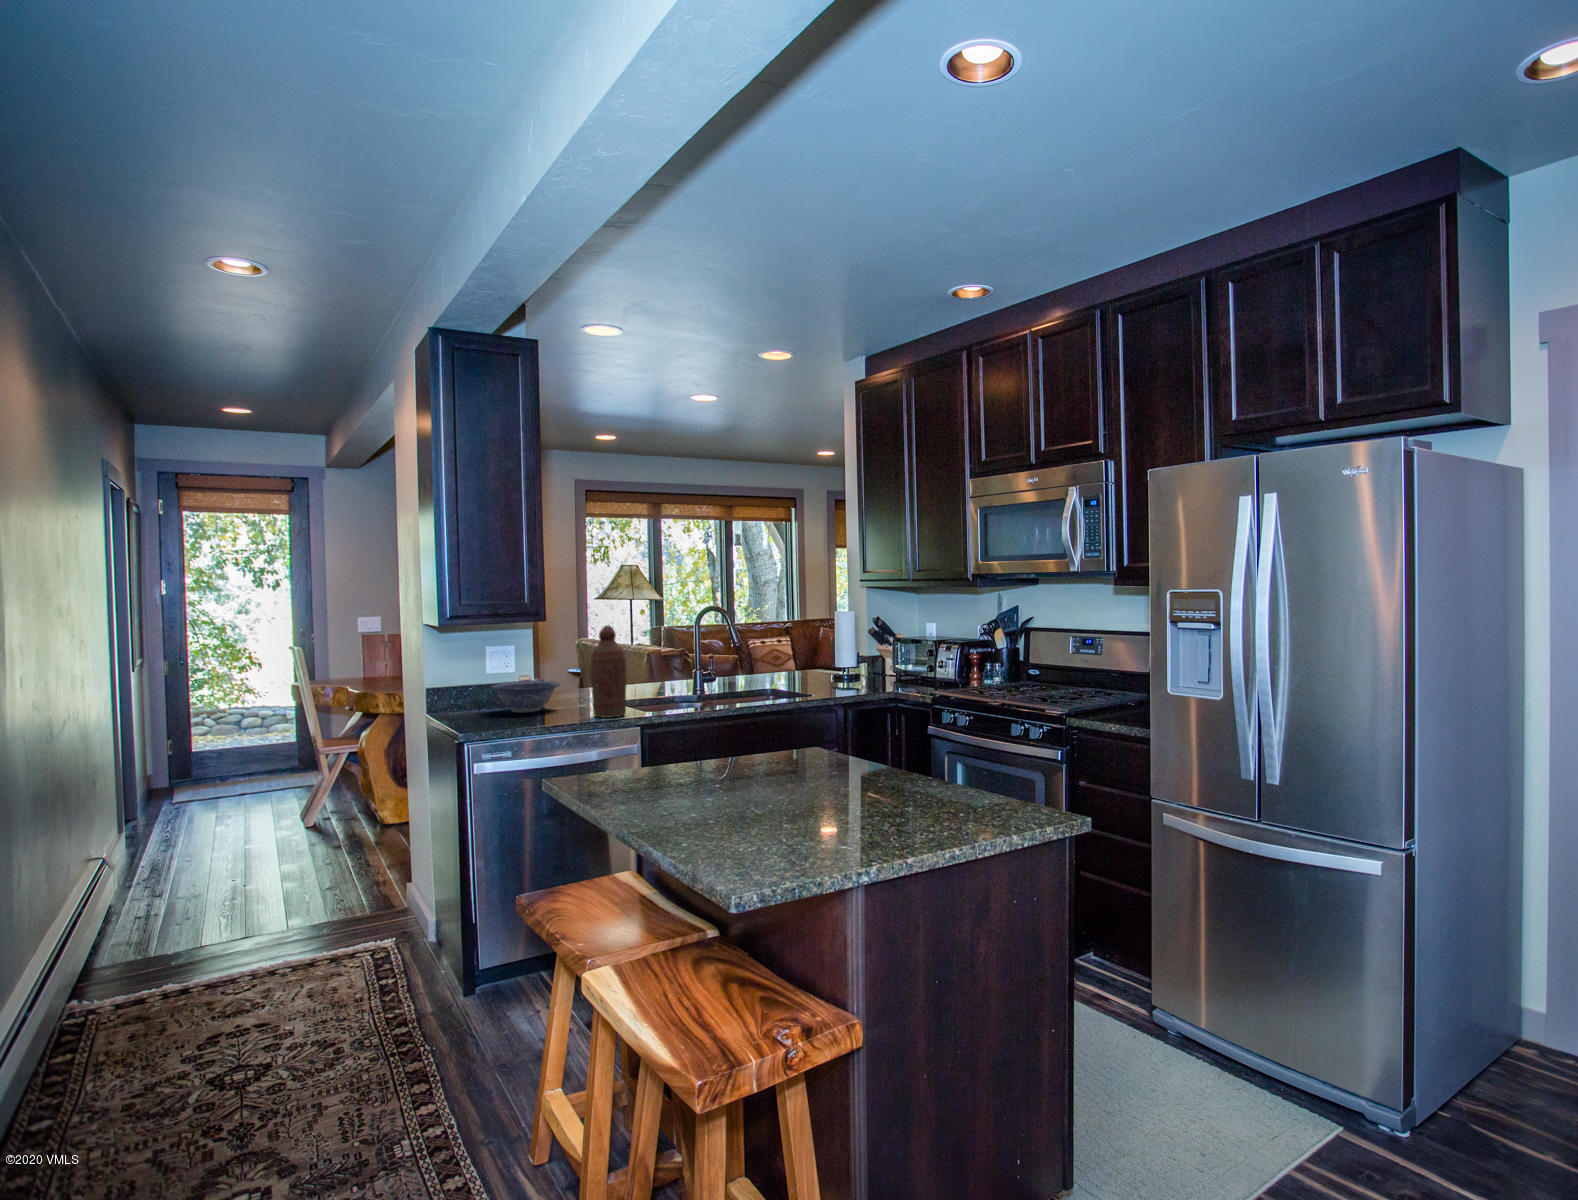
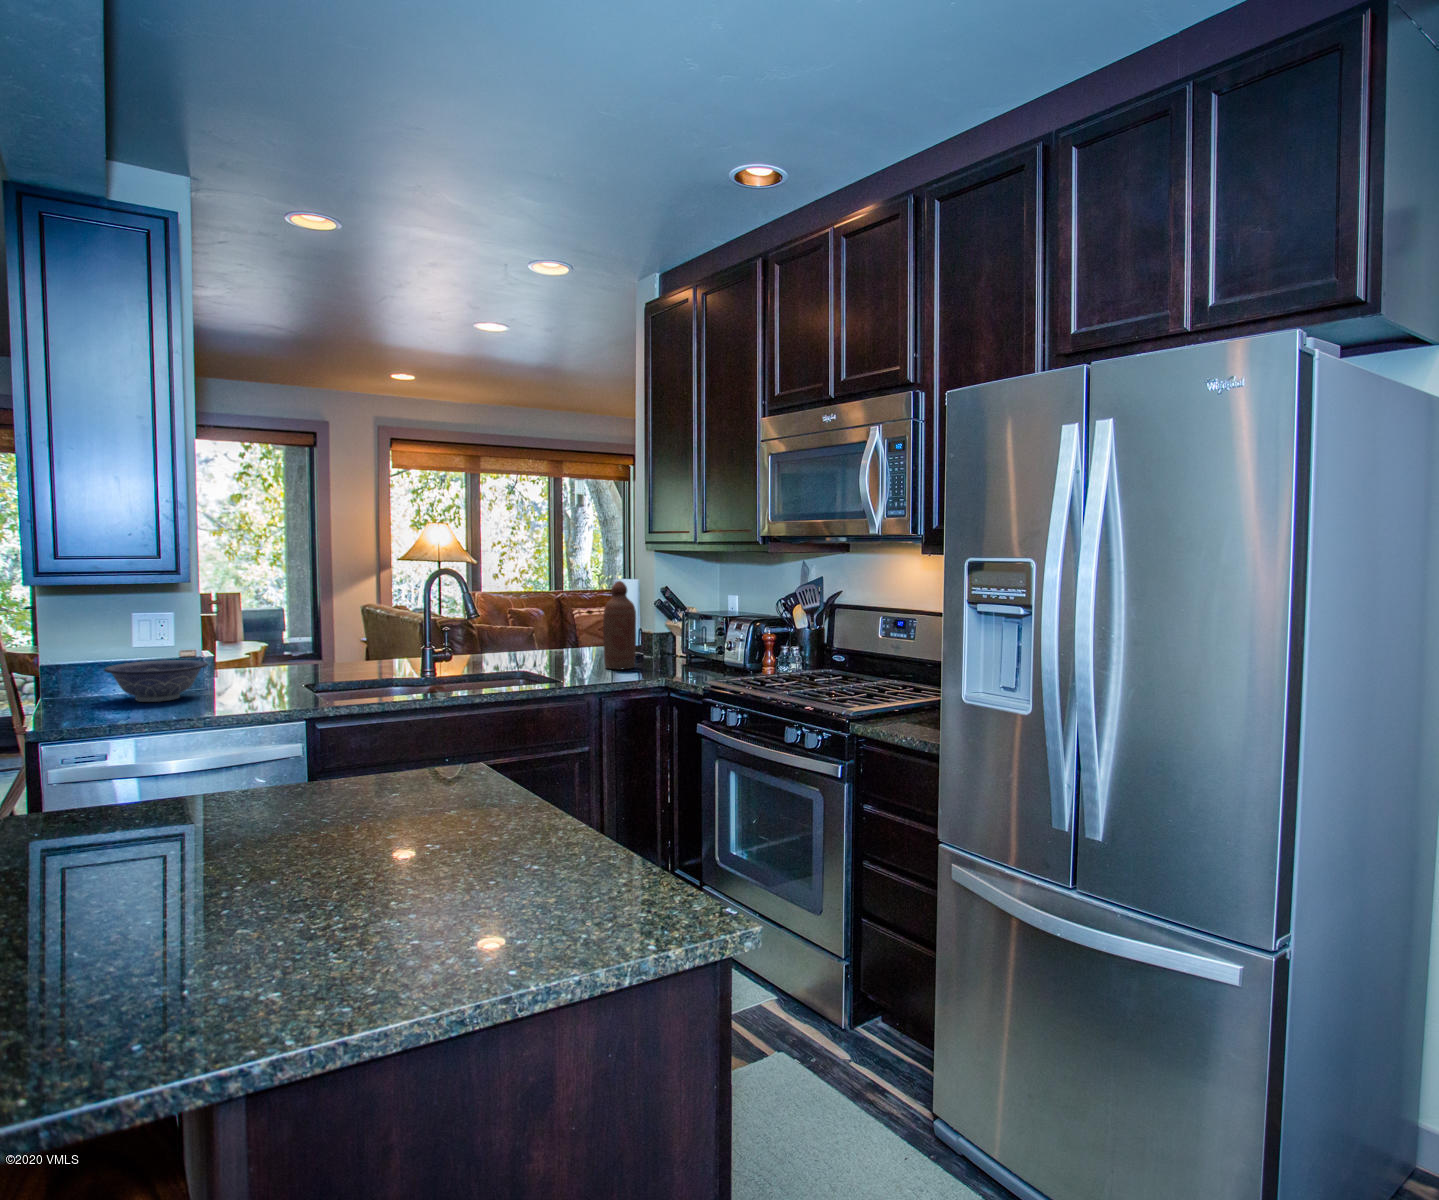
bottle: present [591,625,626,718] -> present [603,581,636,670]

